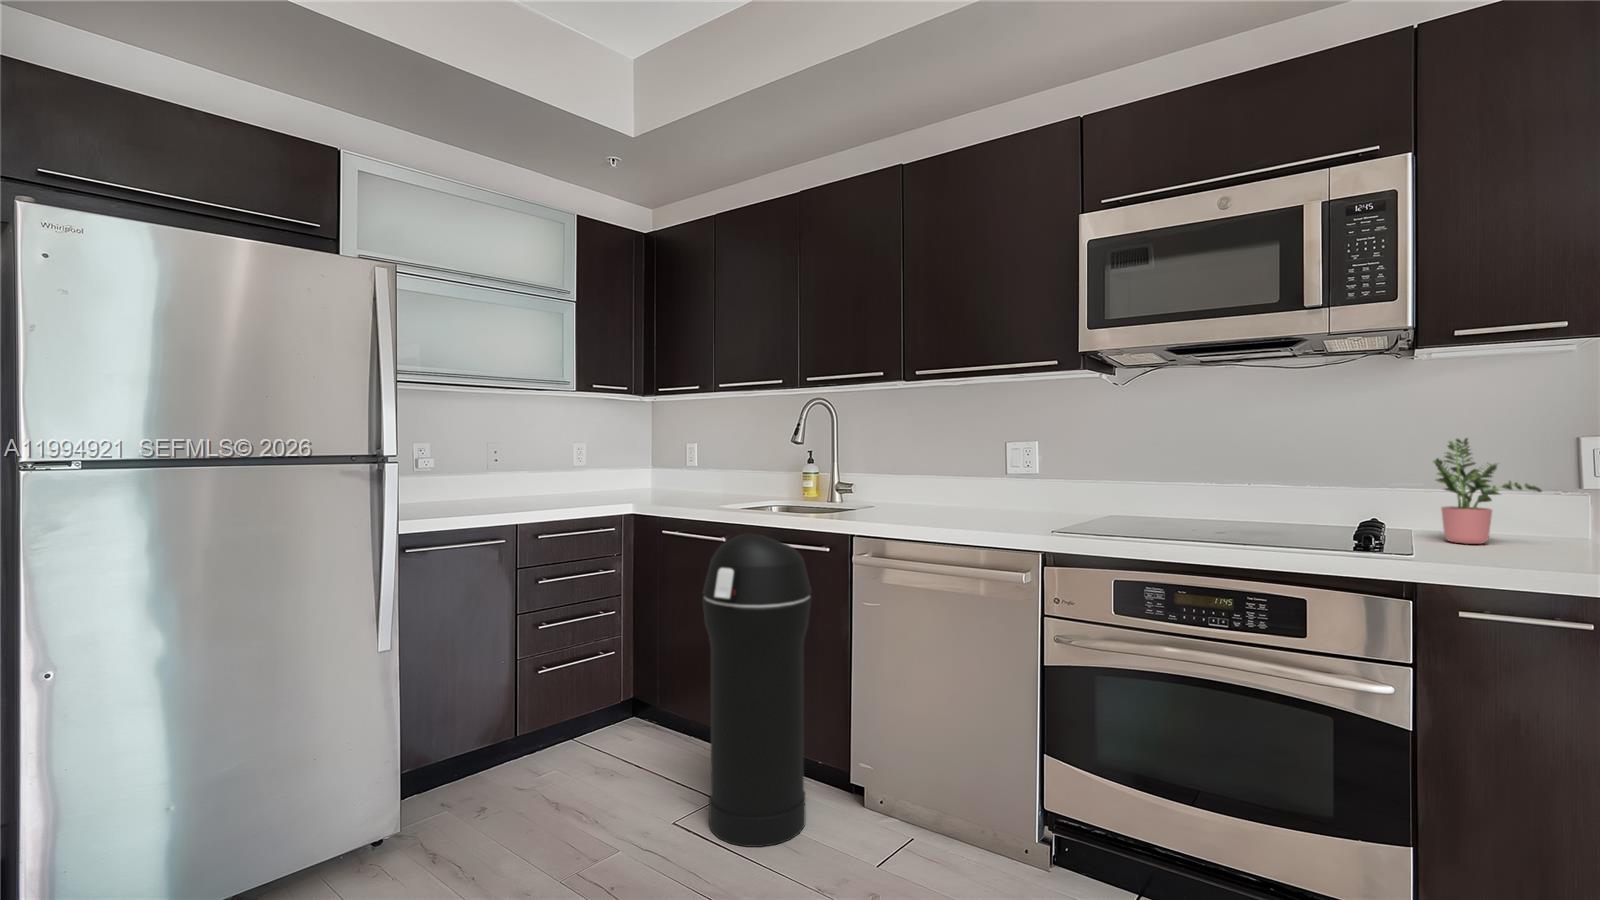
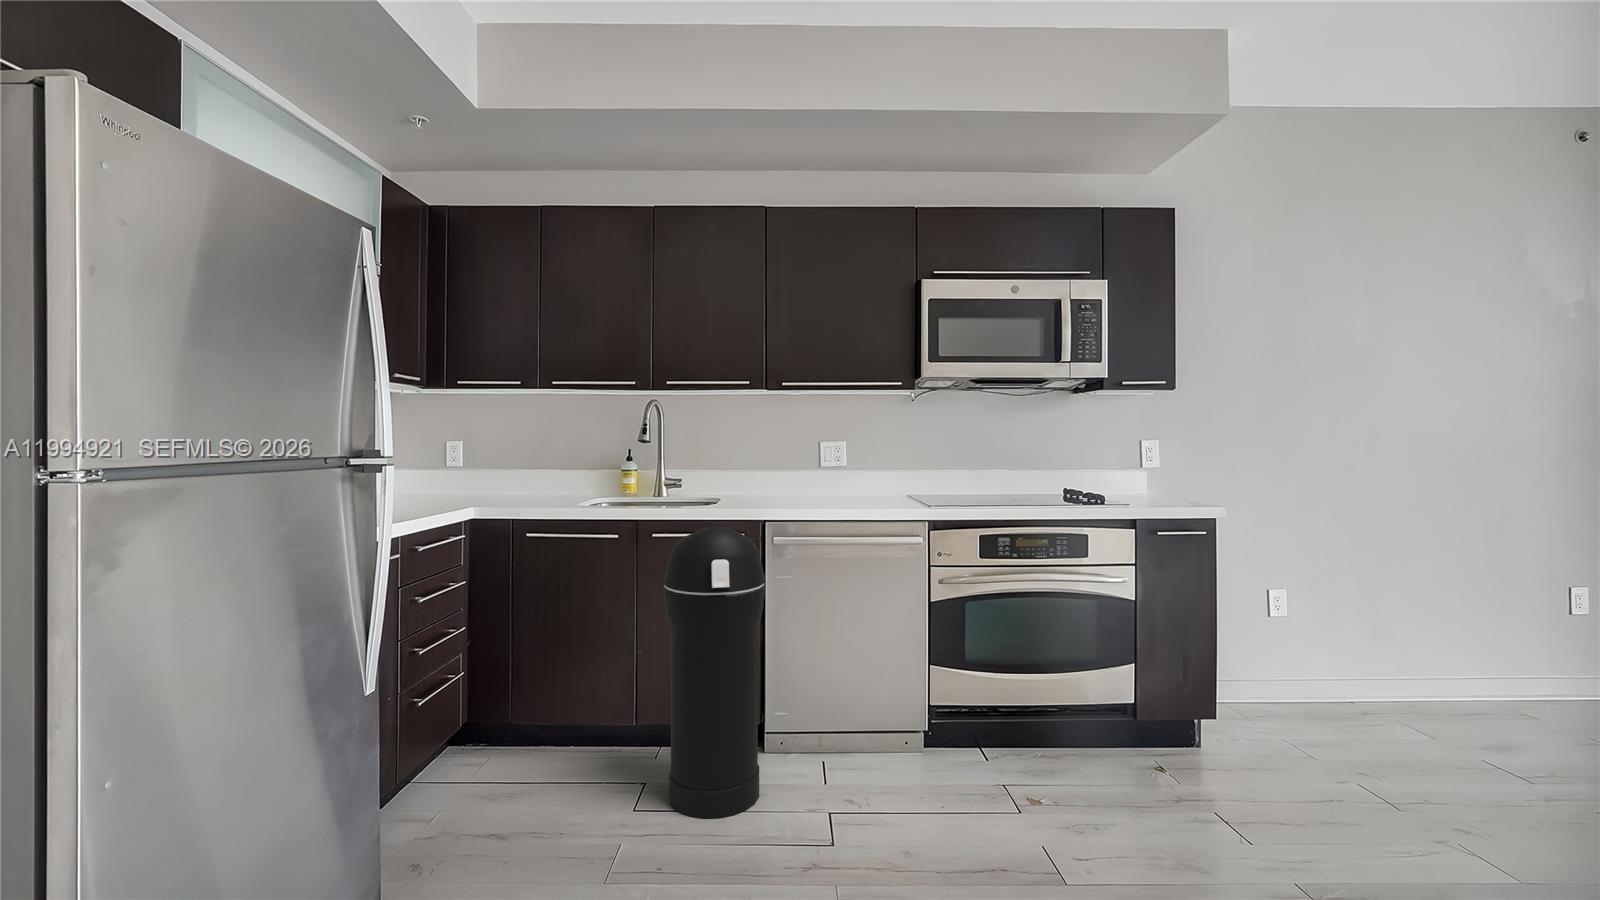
potted plant: present [1433,438,1541,544] -> none [1102,439,1144,497]

